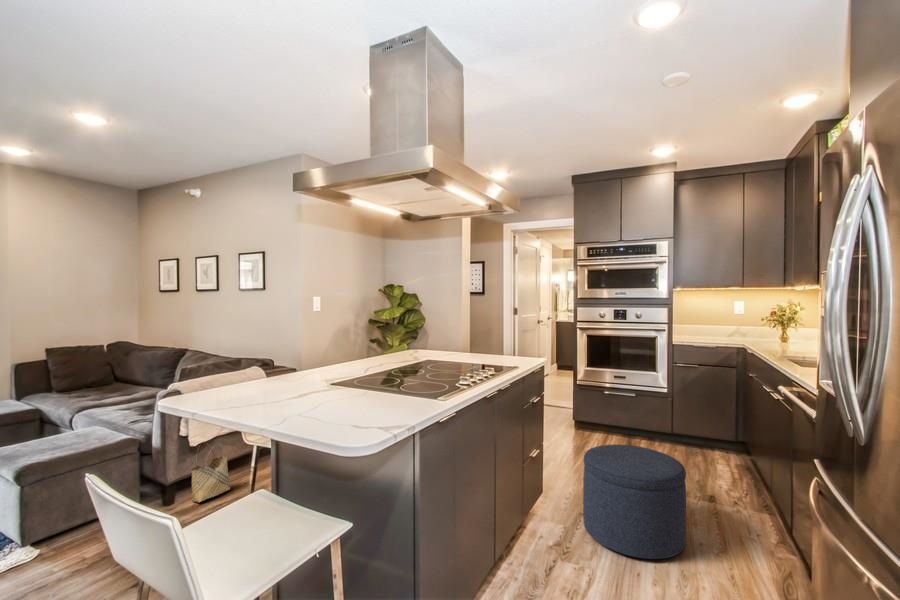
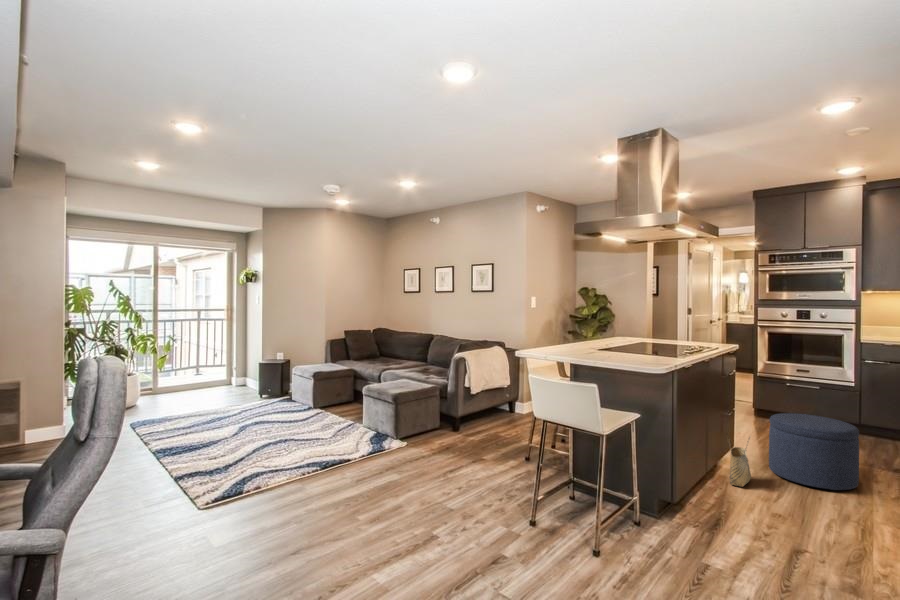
woven basket: present [191,445,230,502] -> present [730,438,751,487]

